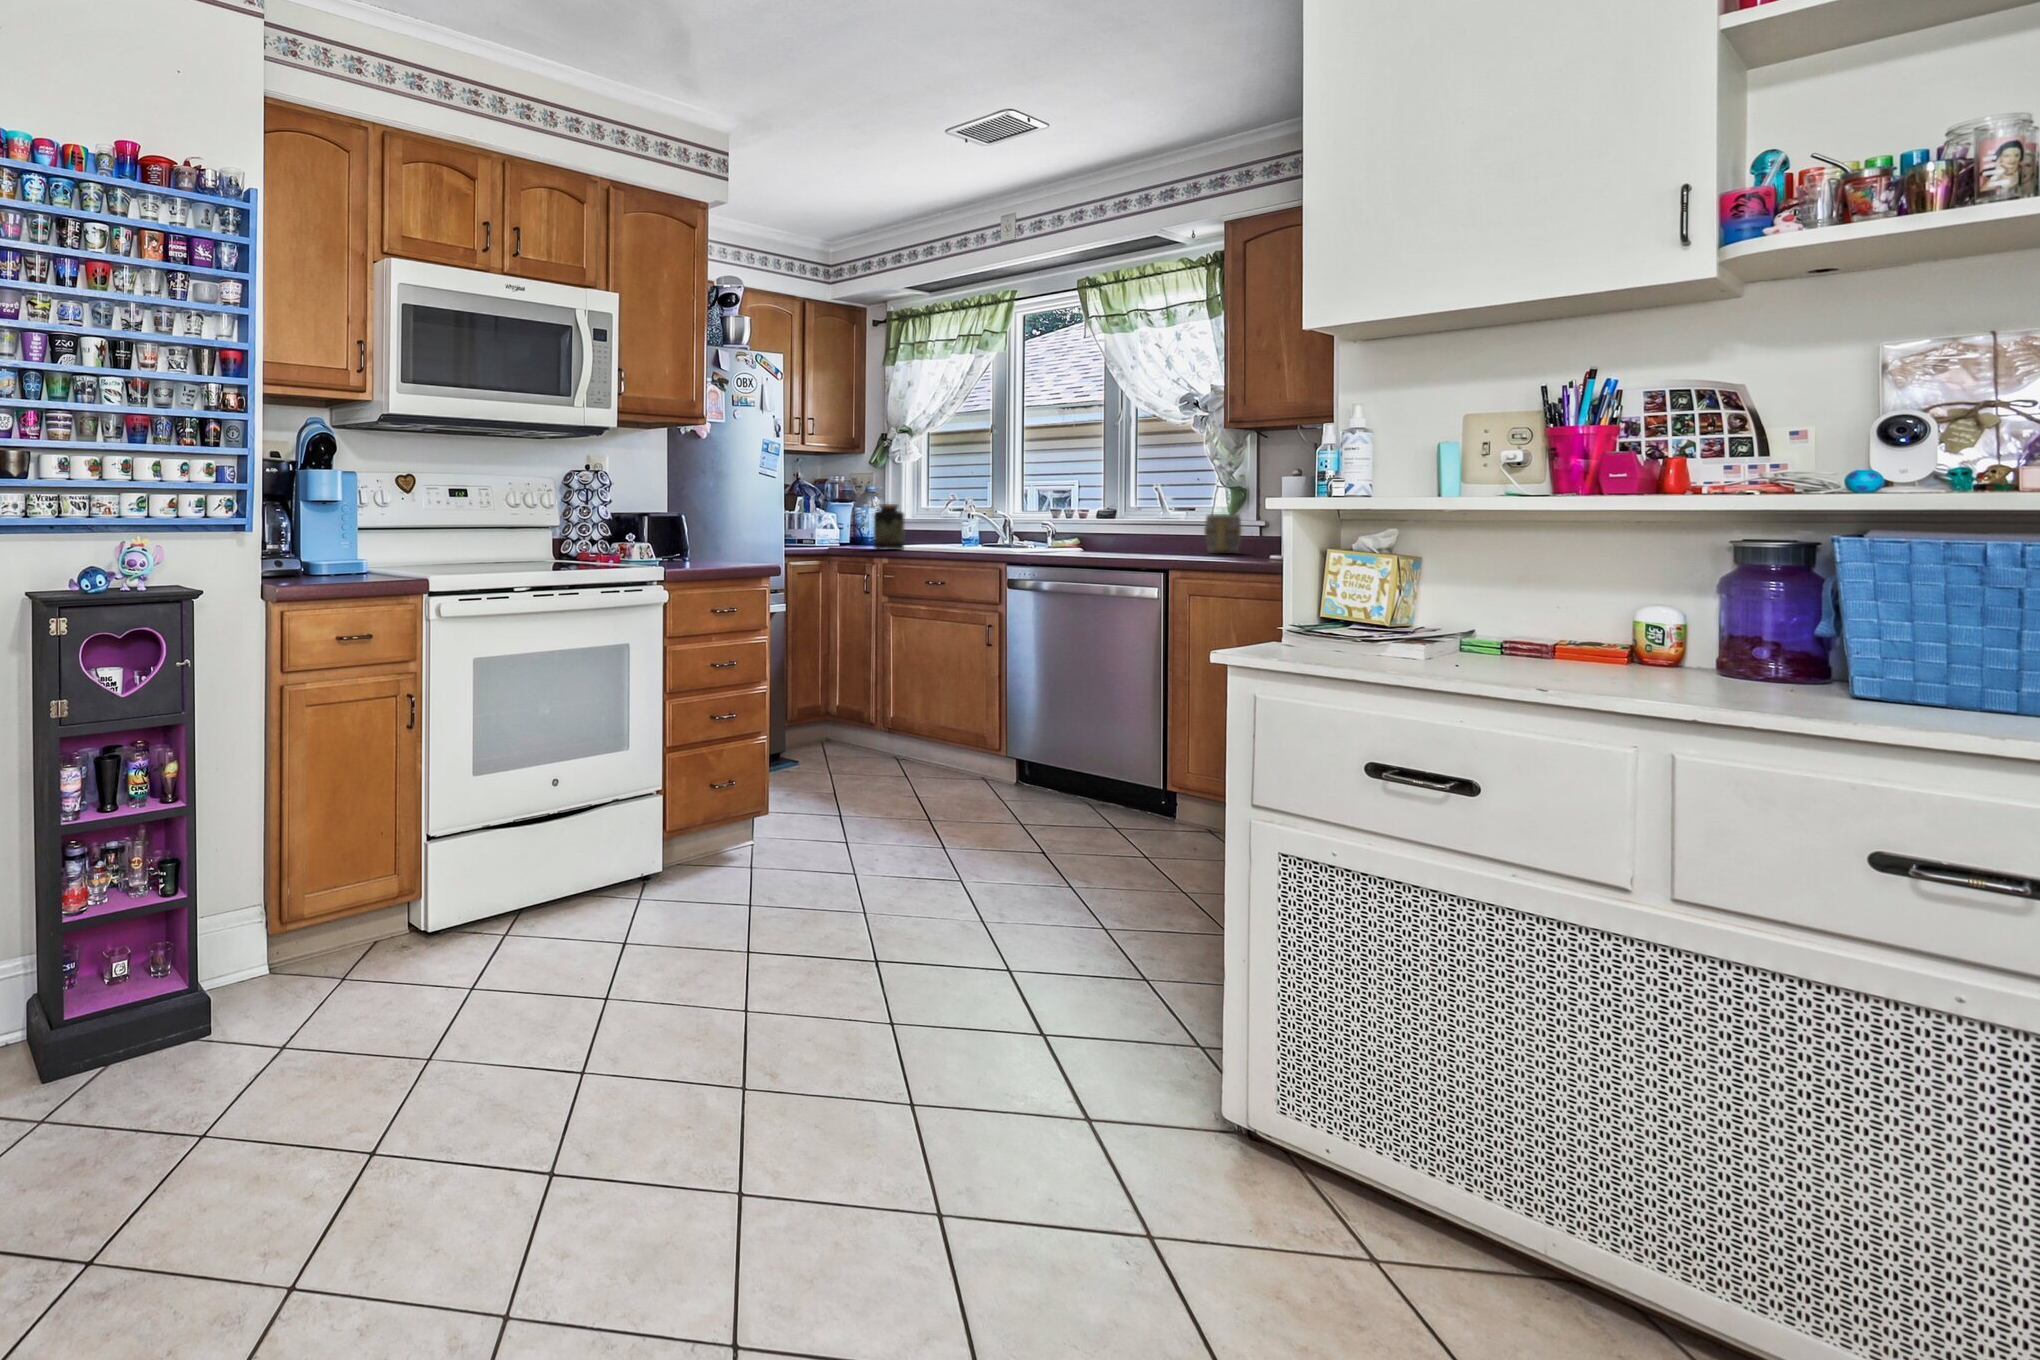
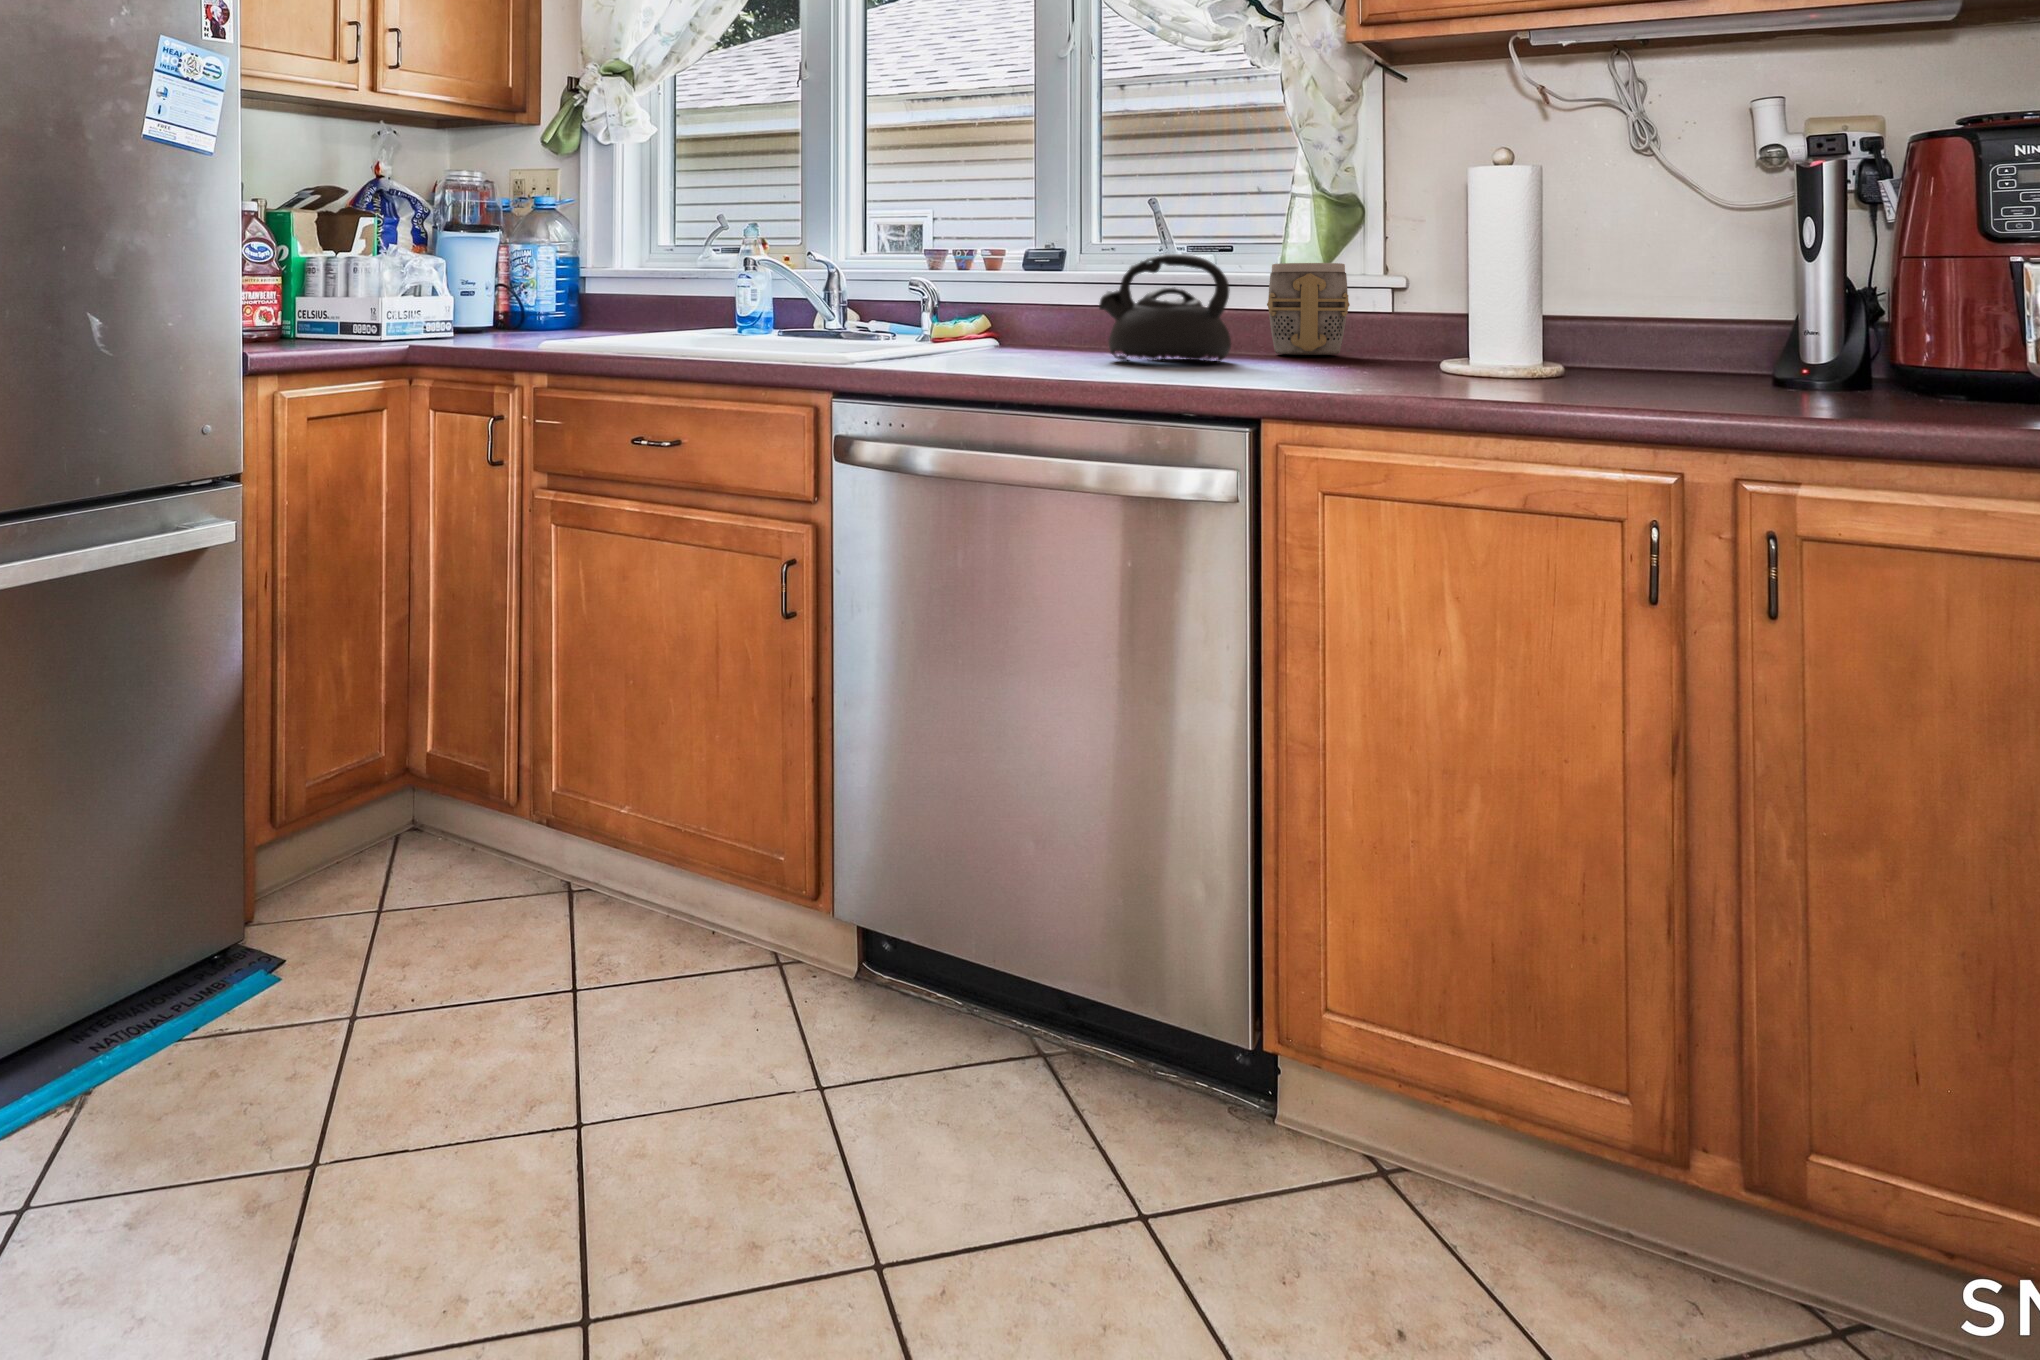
jar: present [874,504,905,550] -> none [505,235,583,353]
teapot: none [1123,510,1180,554] -> present [1099,254,1231,362]

